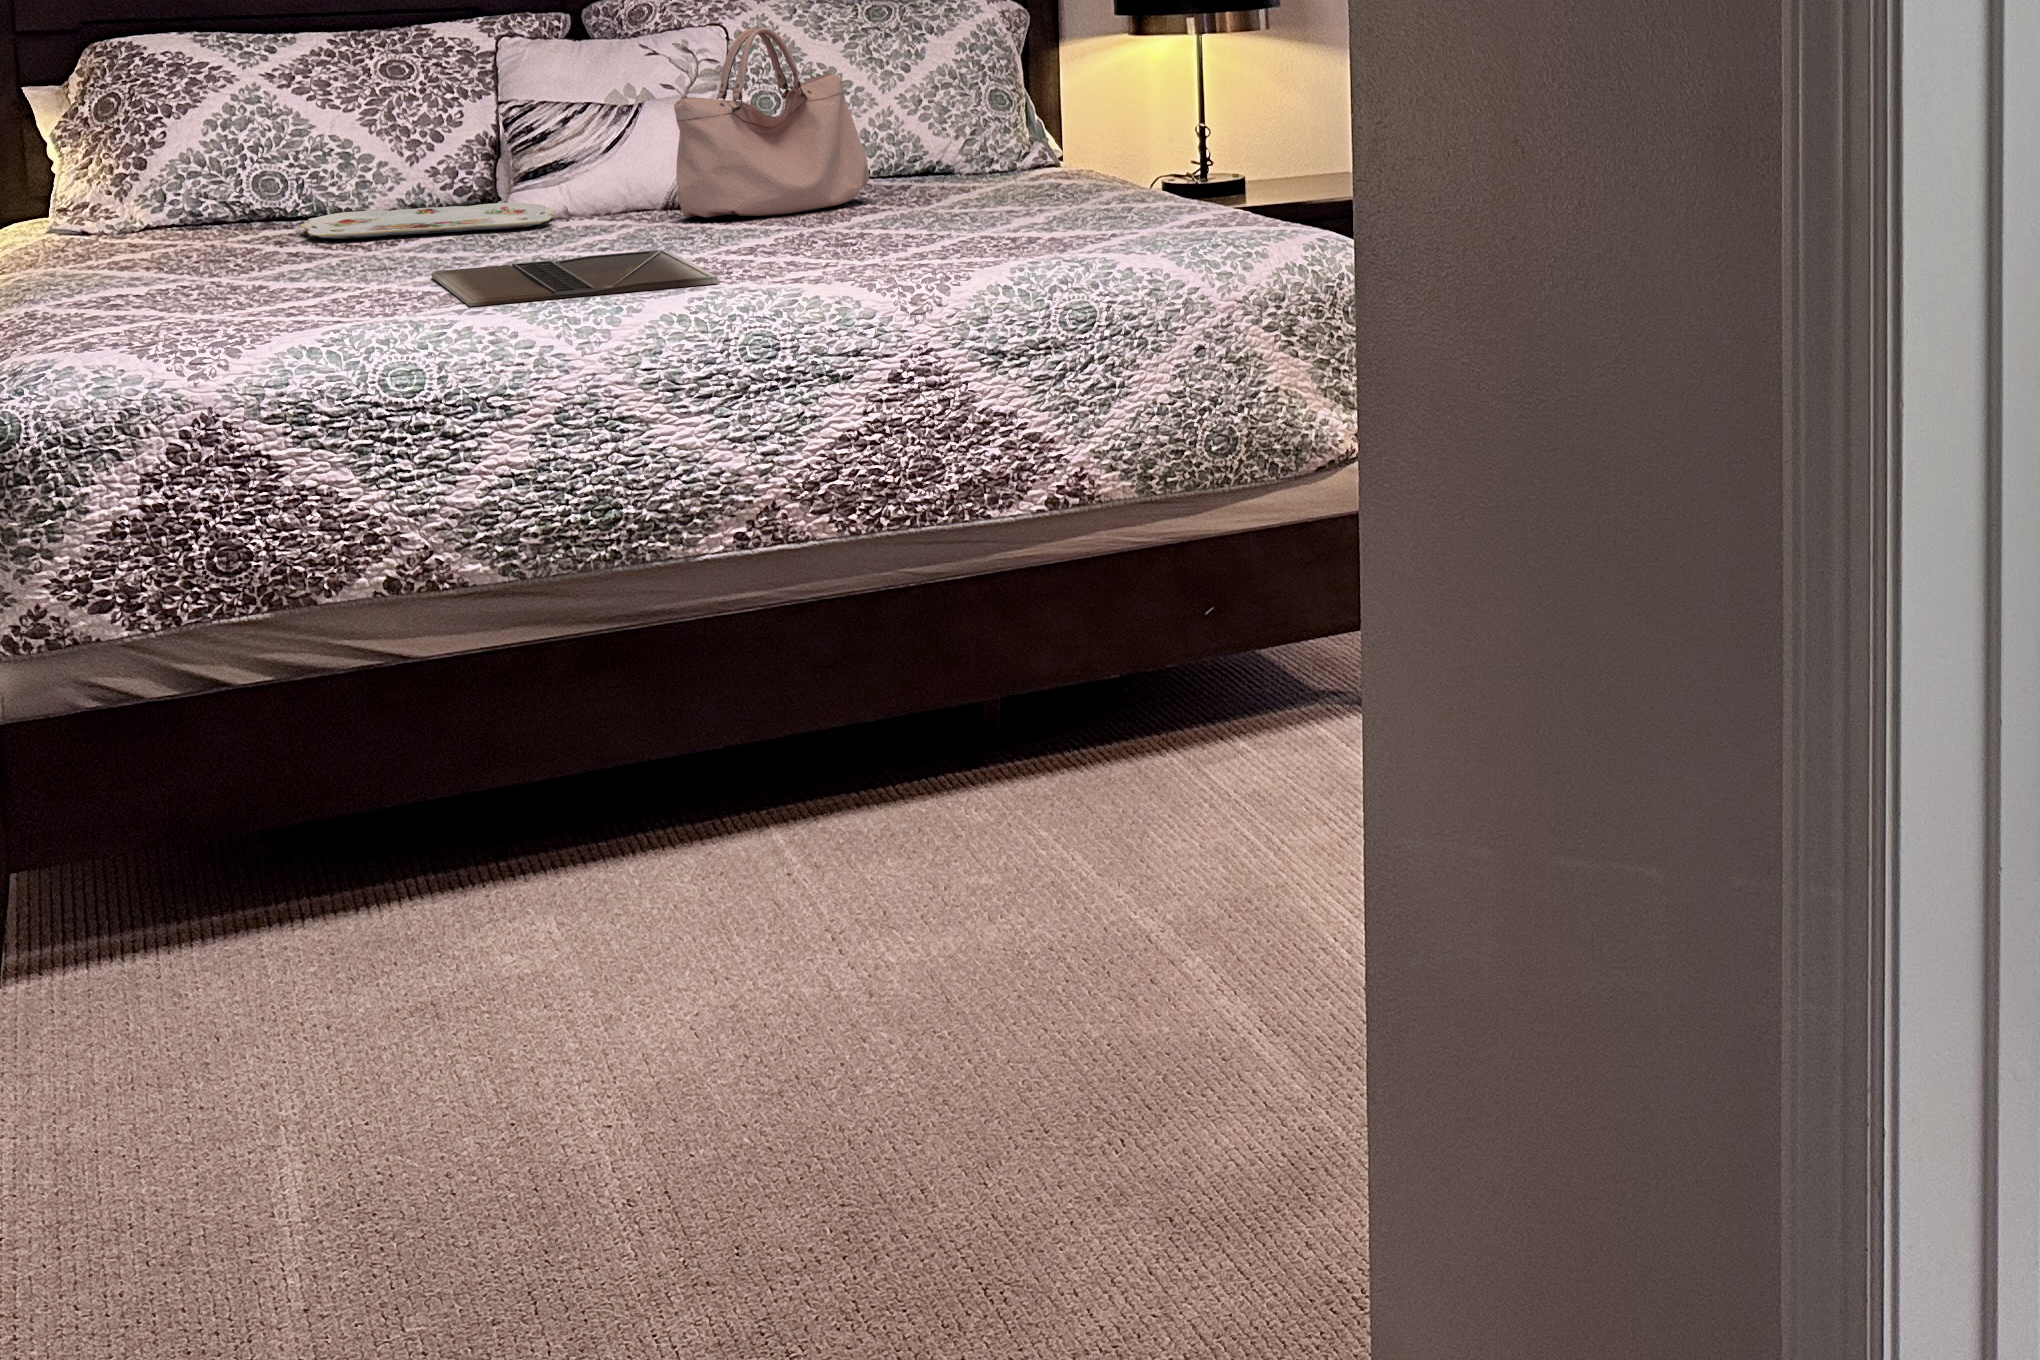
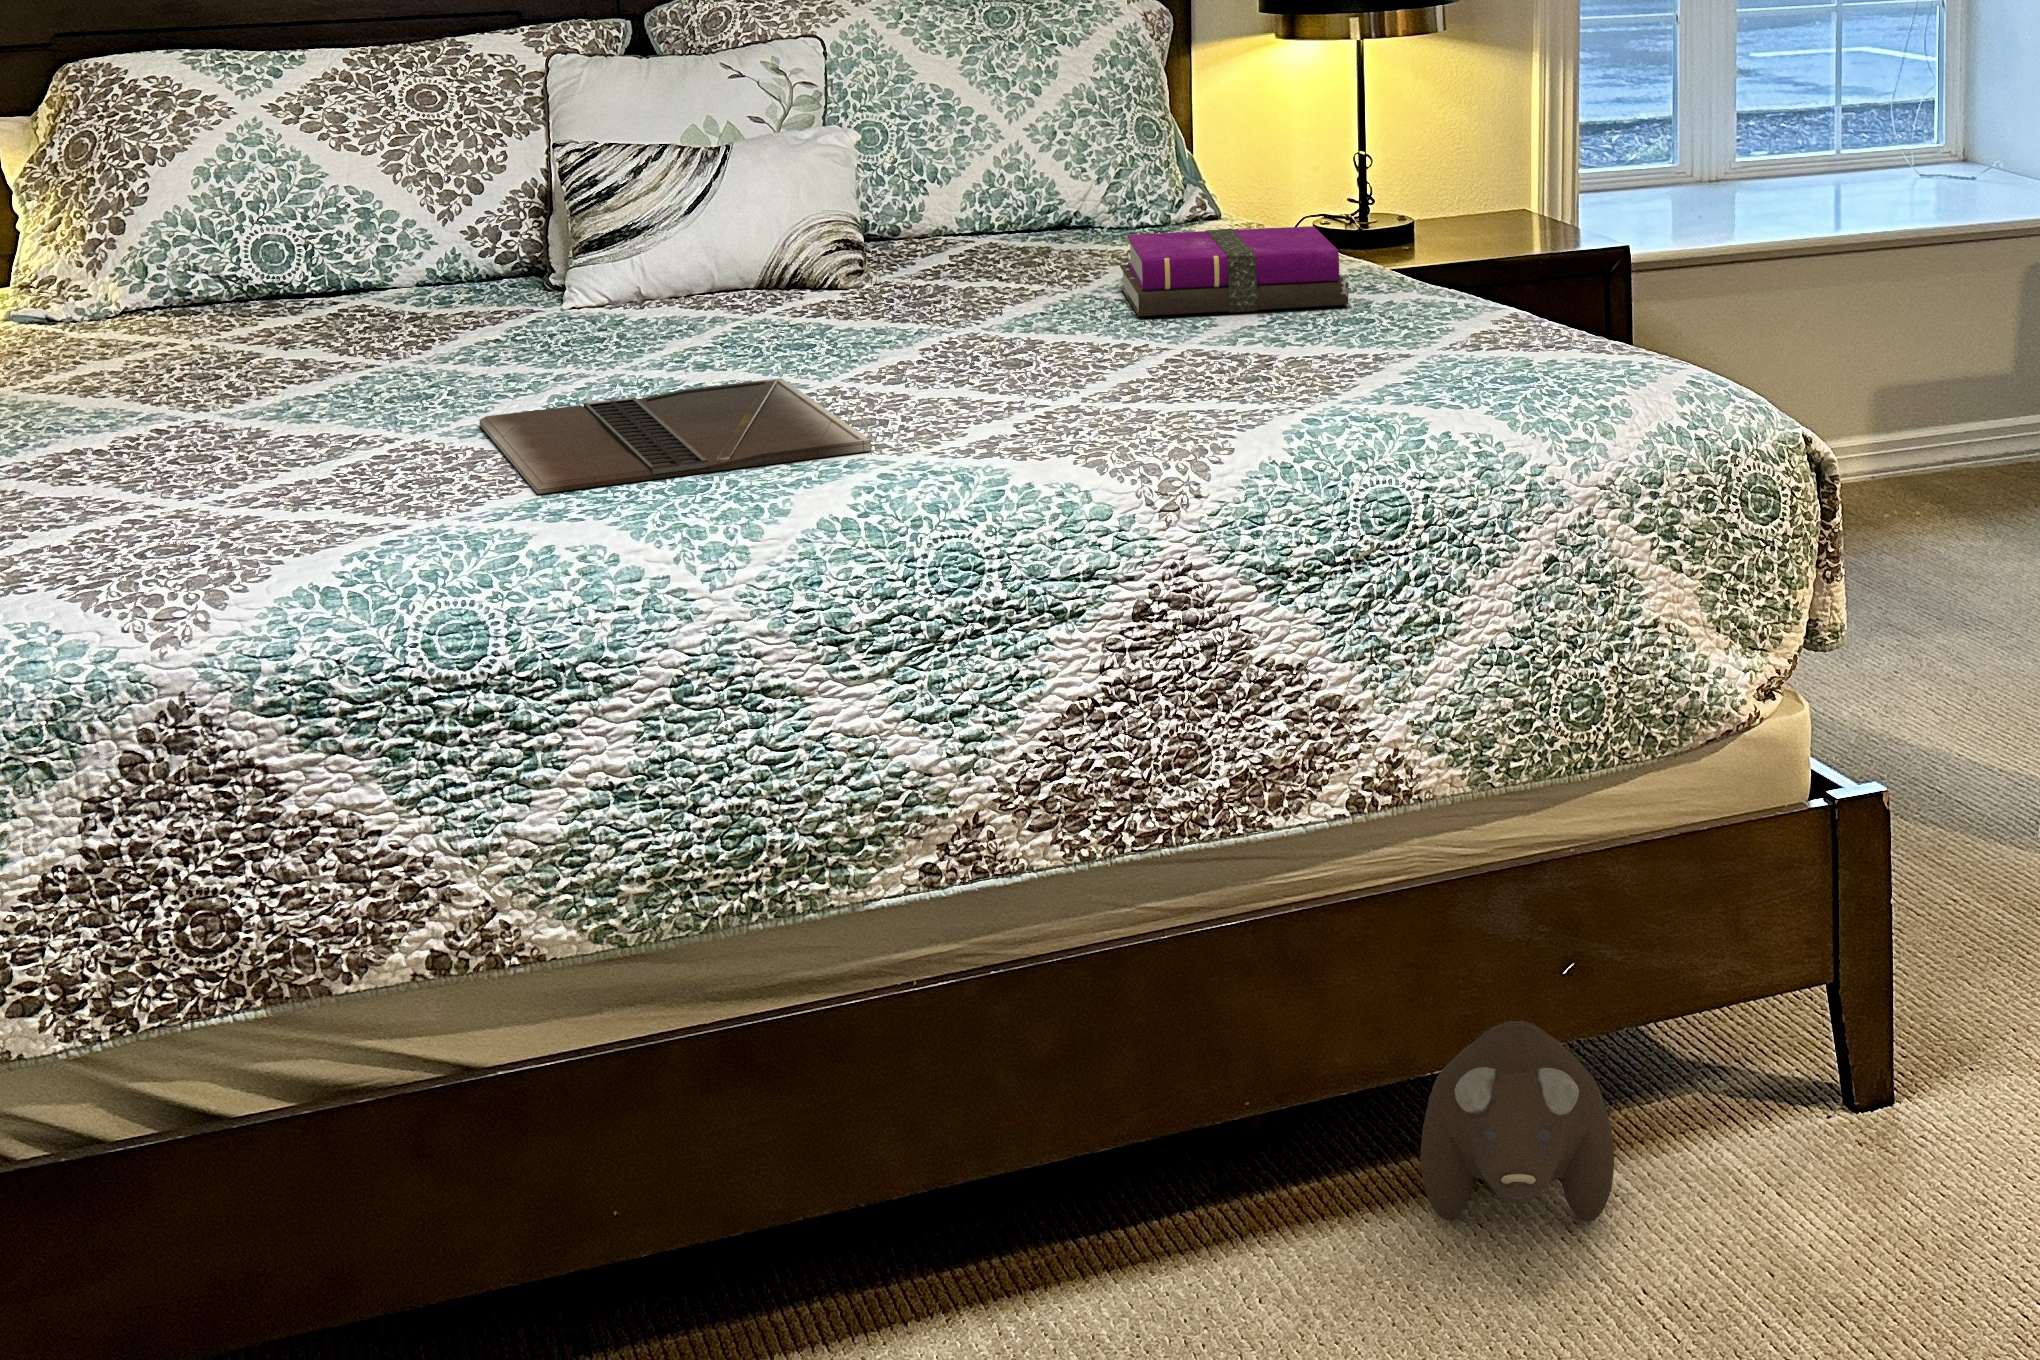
handbag: present [674,28,869,218] -> none [771,45,1011,310]
notebook: none [949,160,1111,218] -> present [1120,226,1348,316]
serving tray: present [300,203,556,239] -> none [311,280,621,342]
plush toy: none [1100,649,1229,774] -> present [1421,1021,1614,1222]

